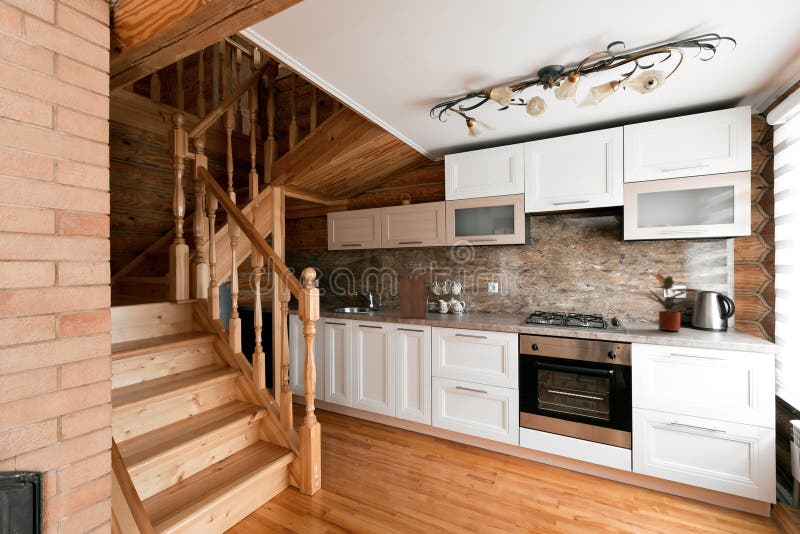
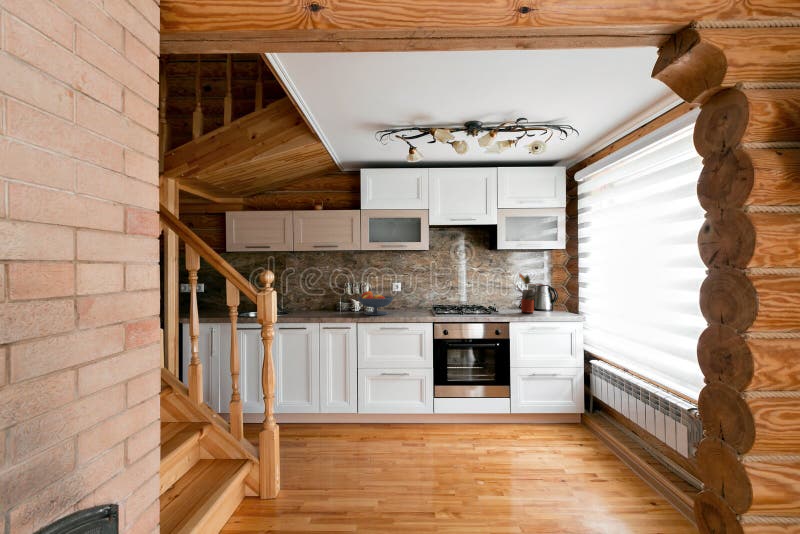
cutting board: present [401,273,427,318] -> none [324,276,348,318]
fruit bowl: none [439,291,480,319] -> present [358,291,393,315]

